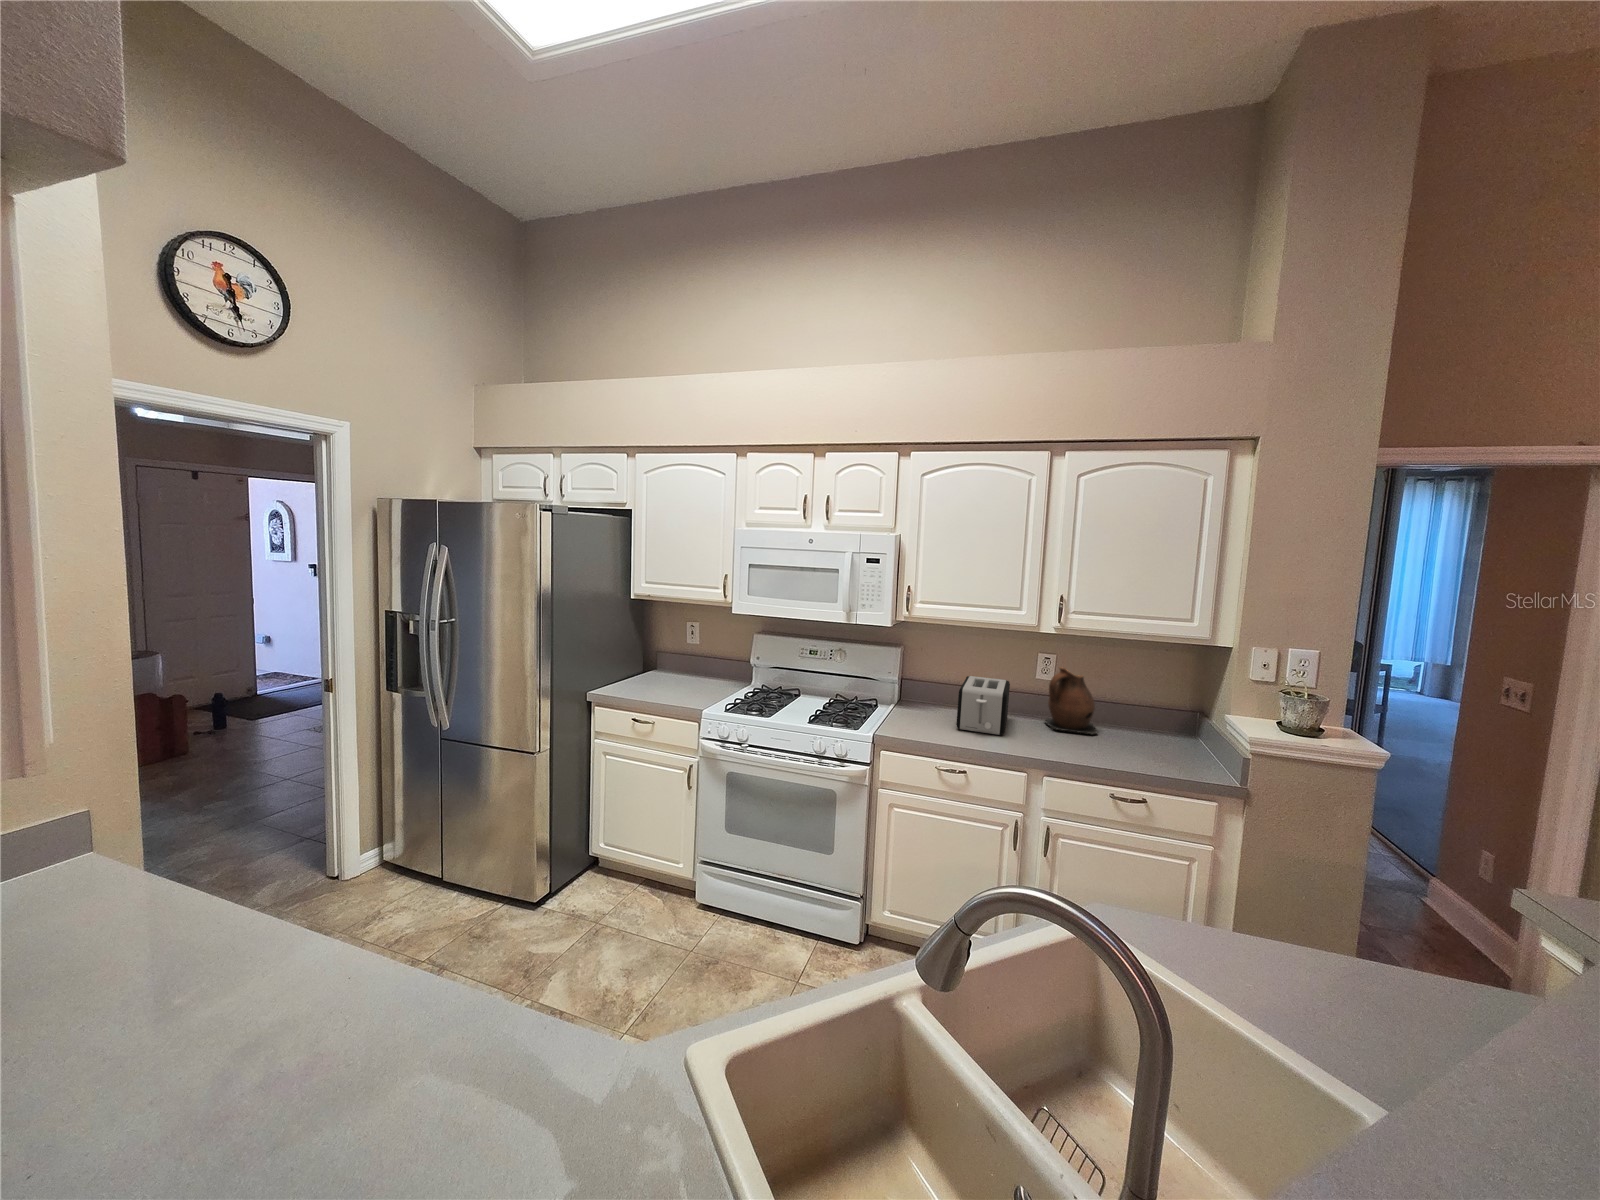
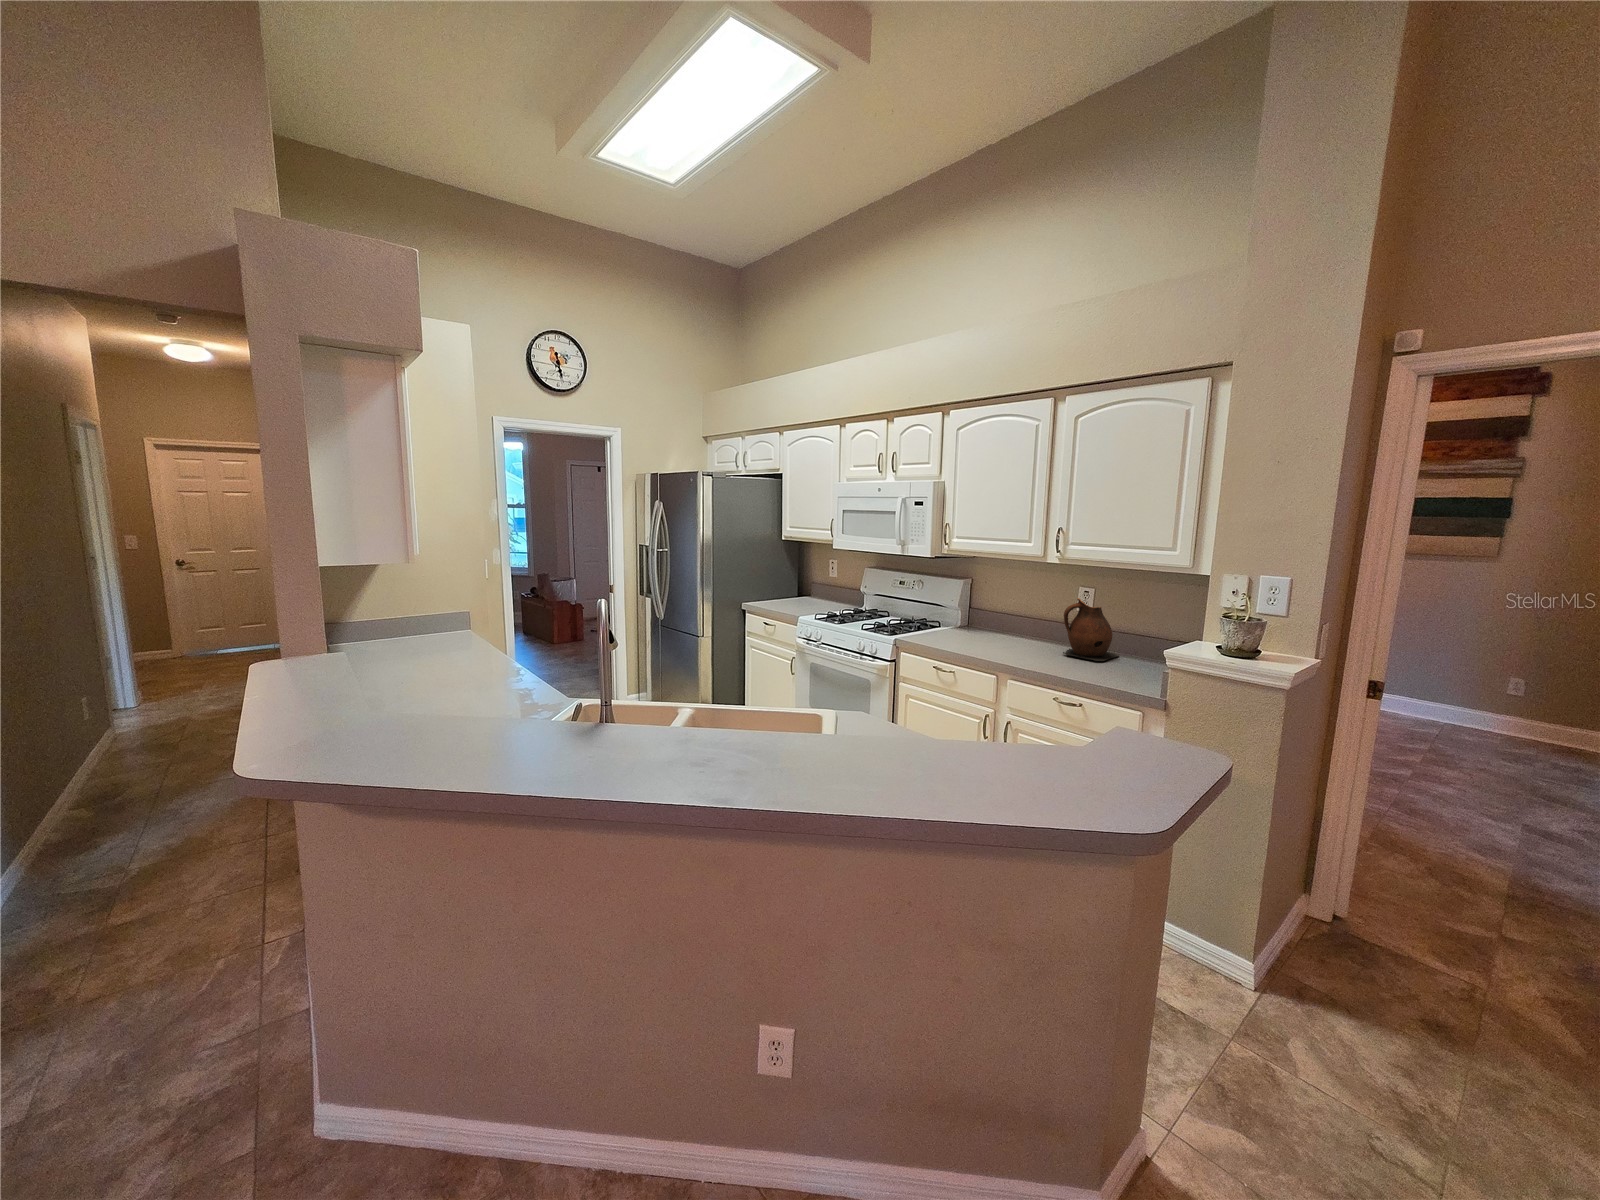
toaster: present [956,676,1010,735] -> none [972,605,1041,652]

